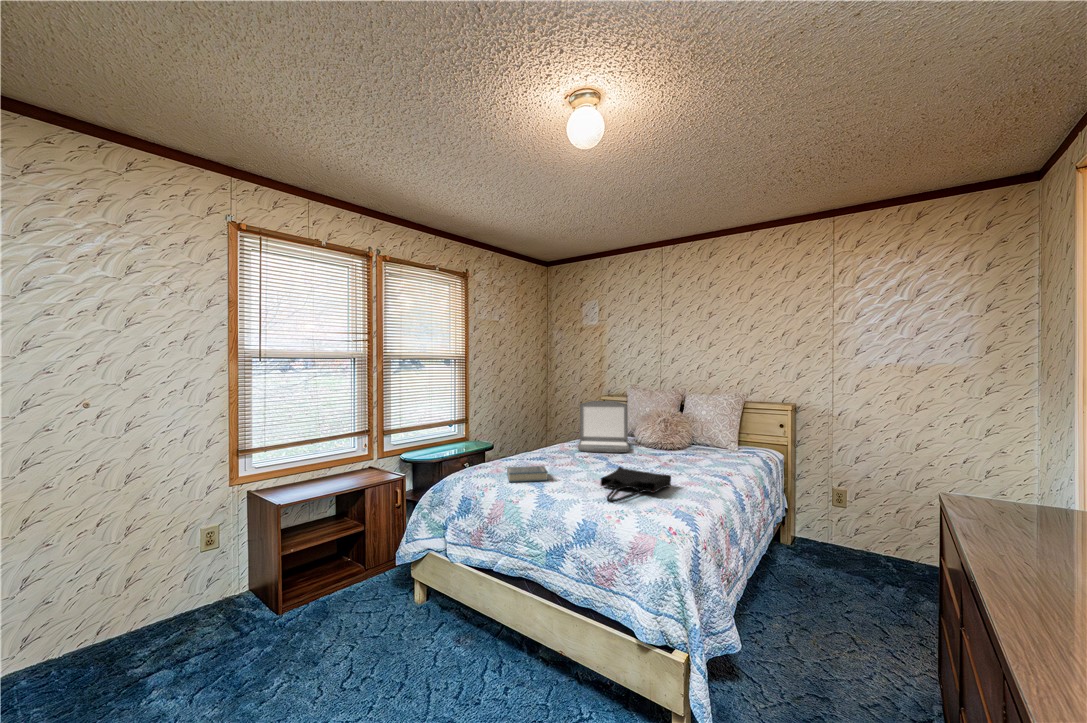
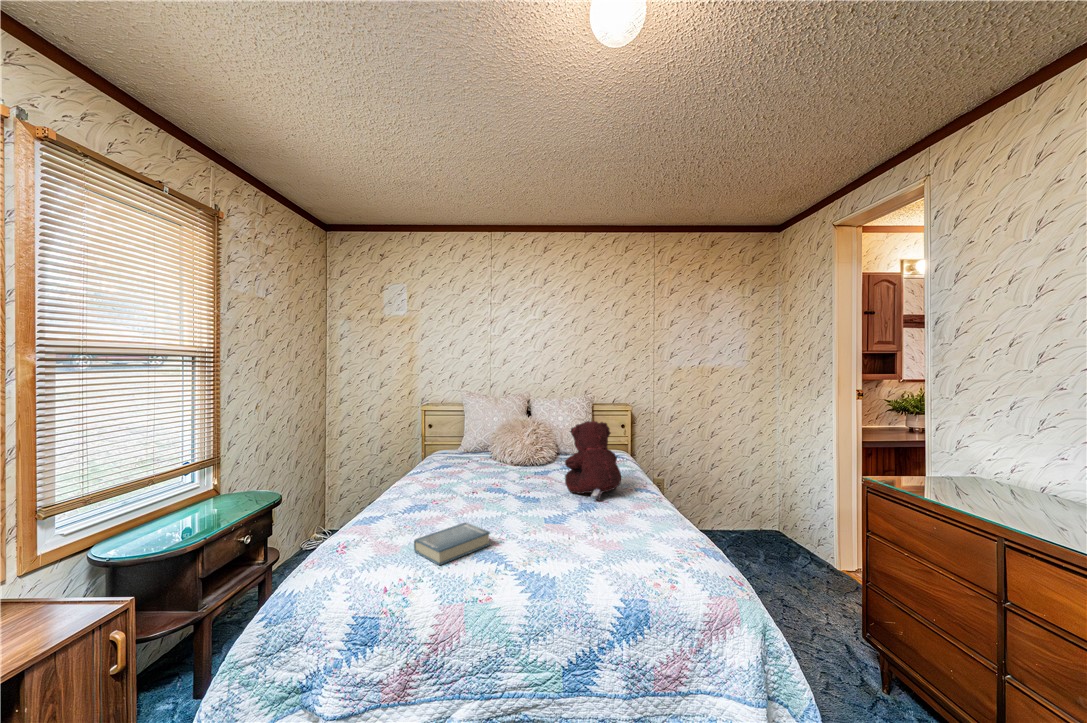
laptop: present [578,401,629,453] -> none [433,412,513,485]
teddy bear: none [650,410,703,476] -> present [565,421,621,500]
tote bag: present [601,467,671,502] -> none [561,501,646,558]

